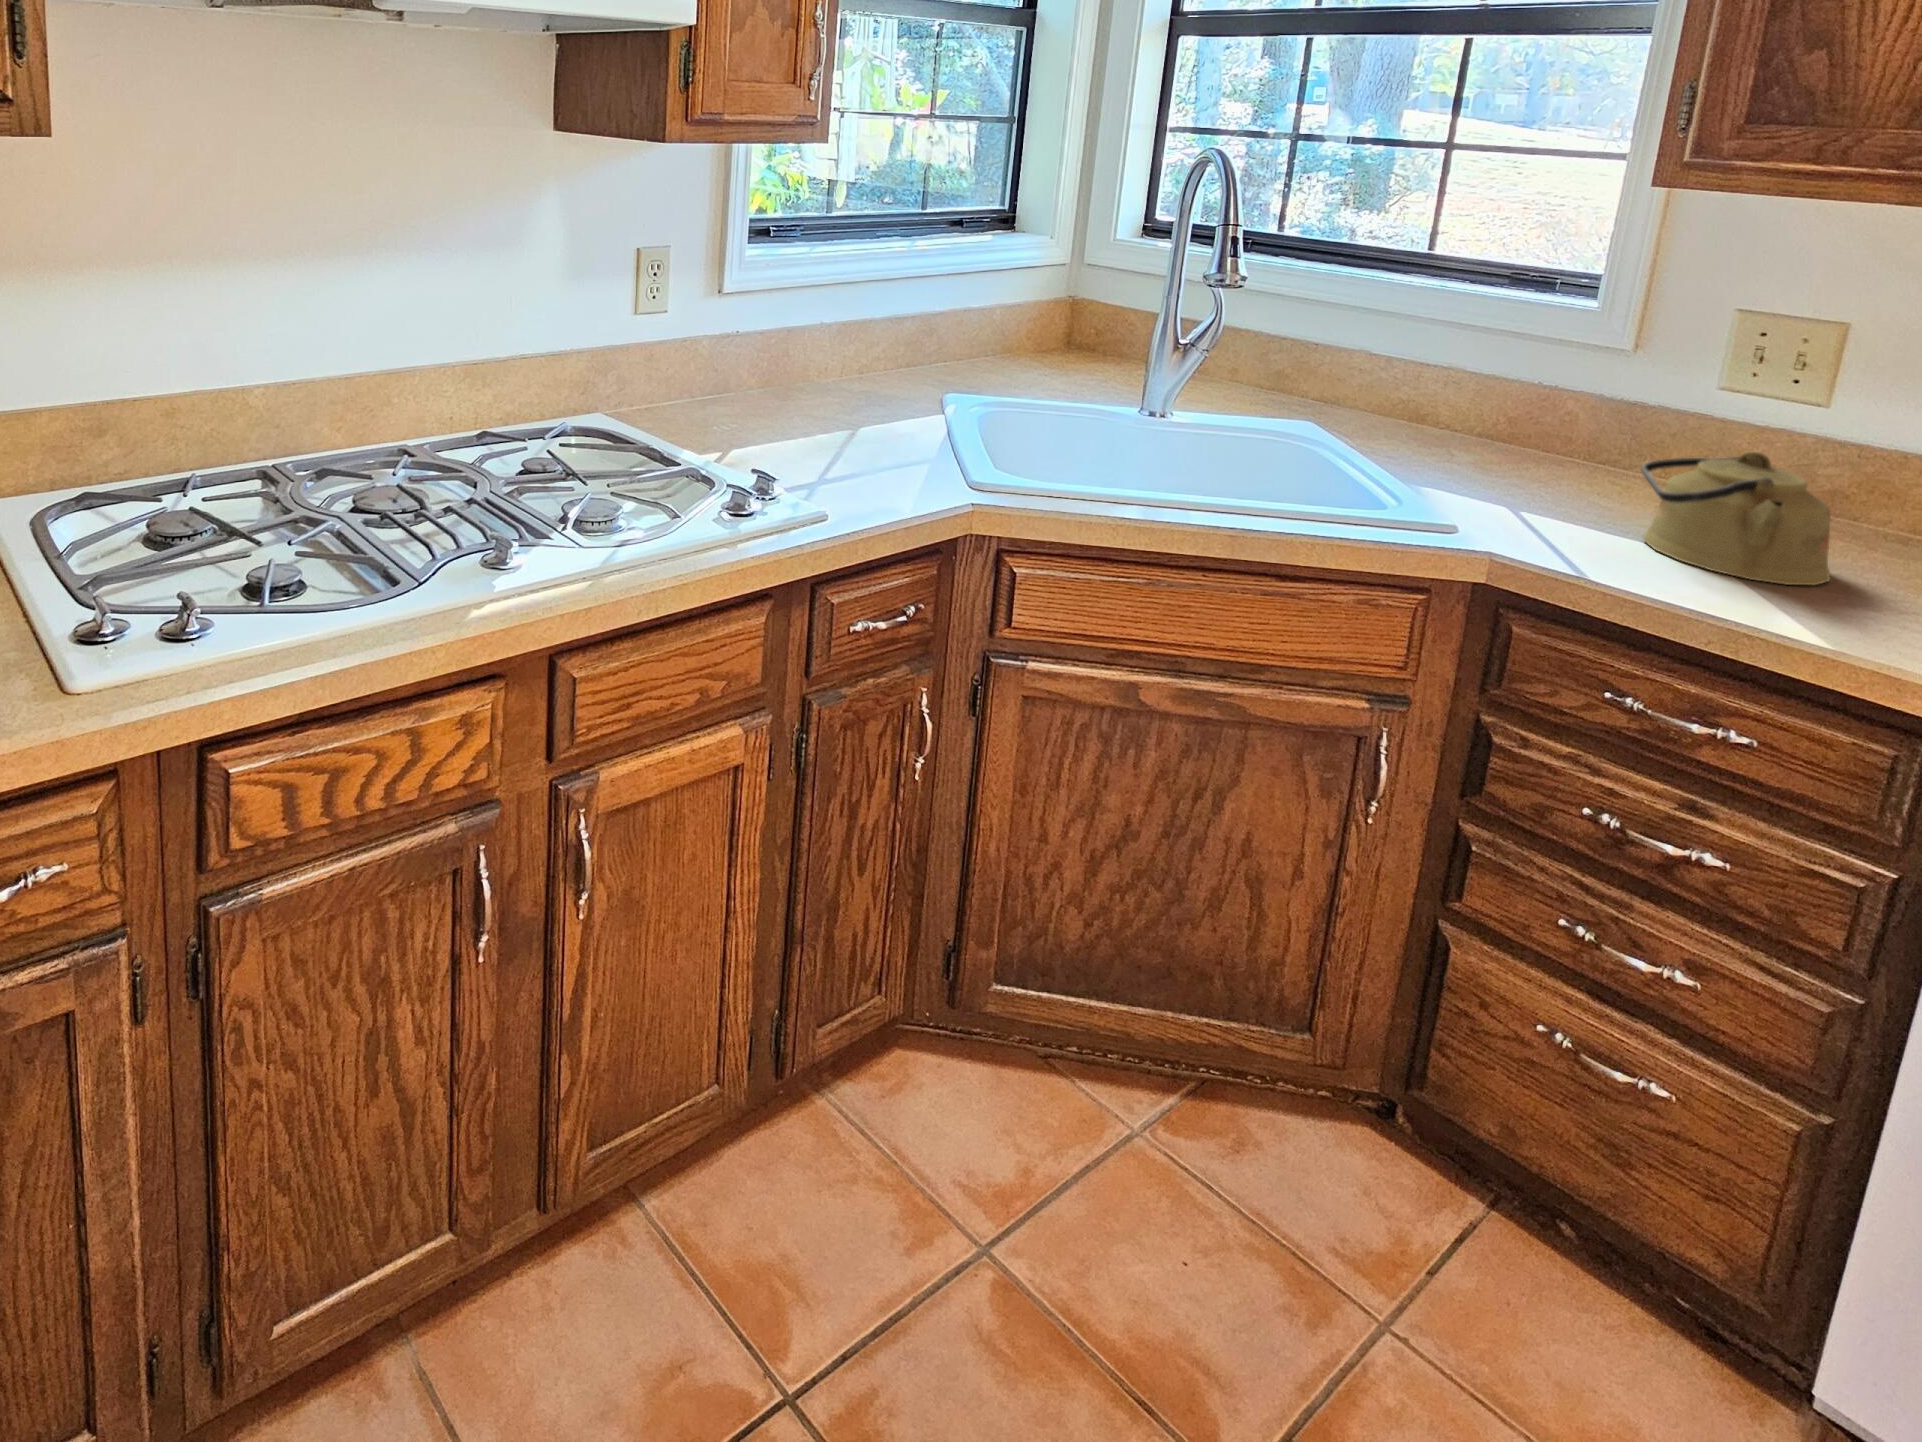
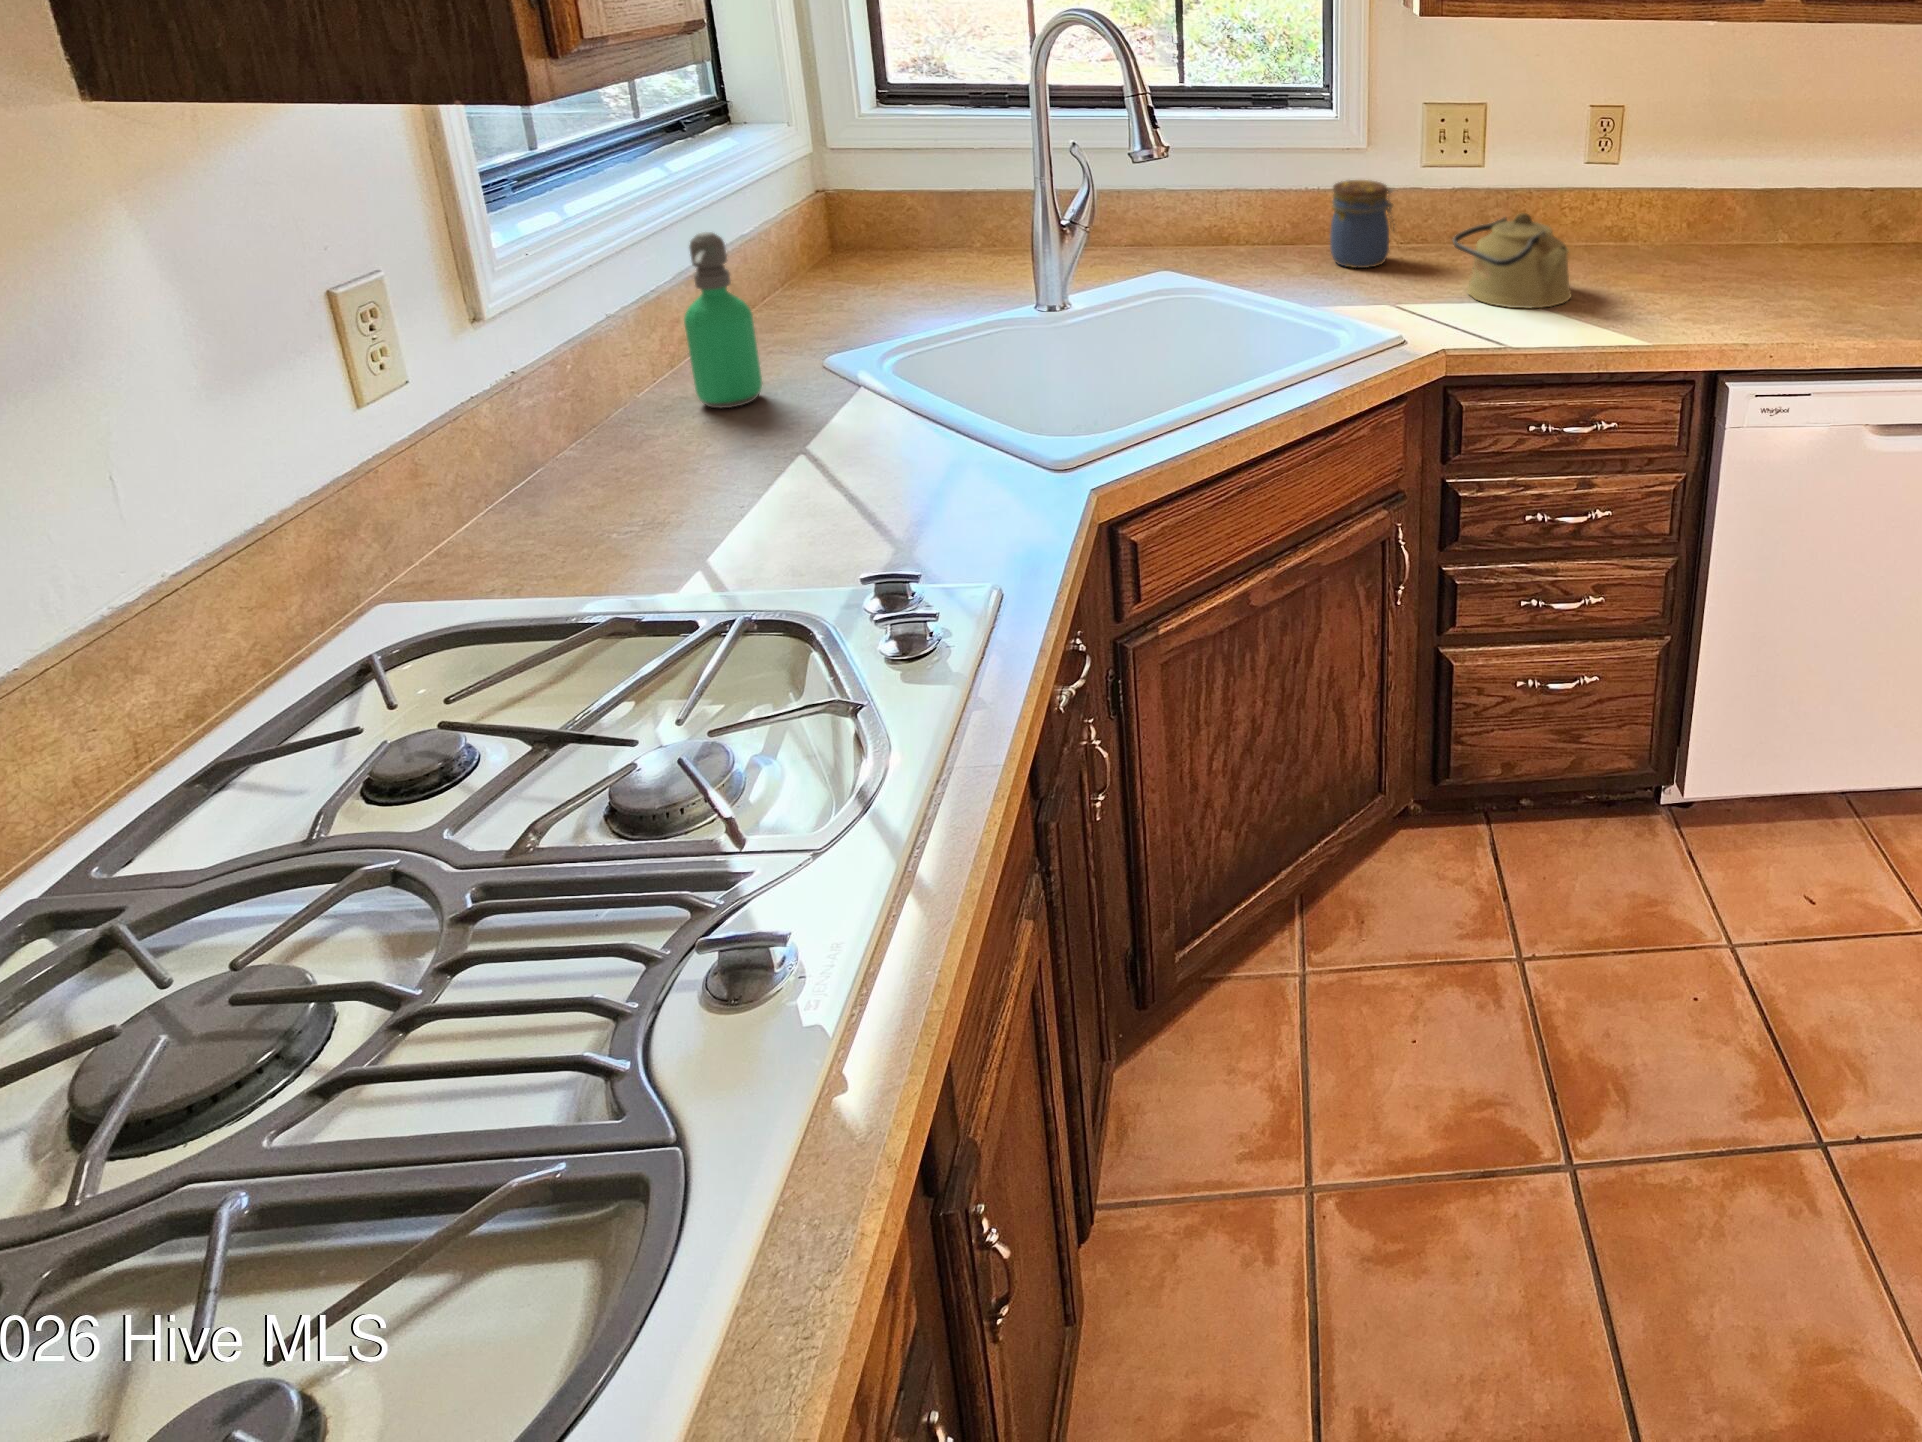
soap dispenser: none [843,275,889,397] -> present [684,232,762,408]
jar: none [1518,378,1627,484] -> present [1330,180,1395,268]

